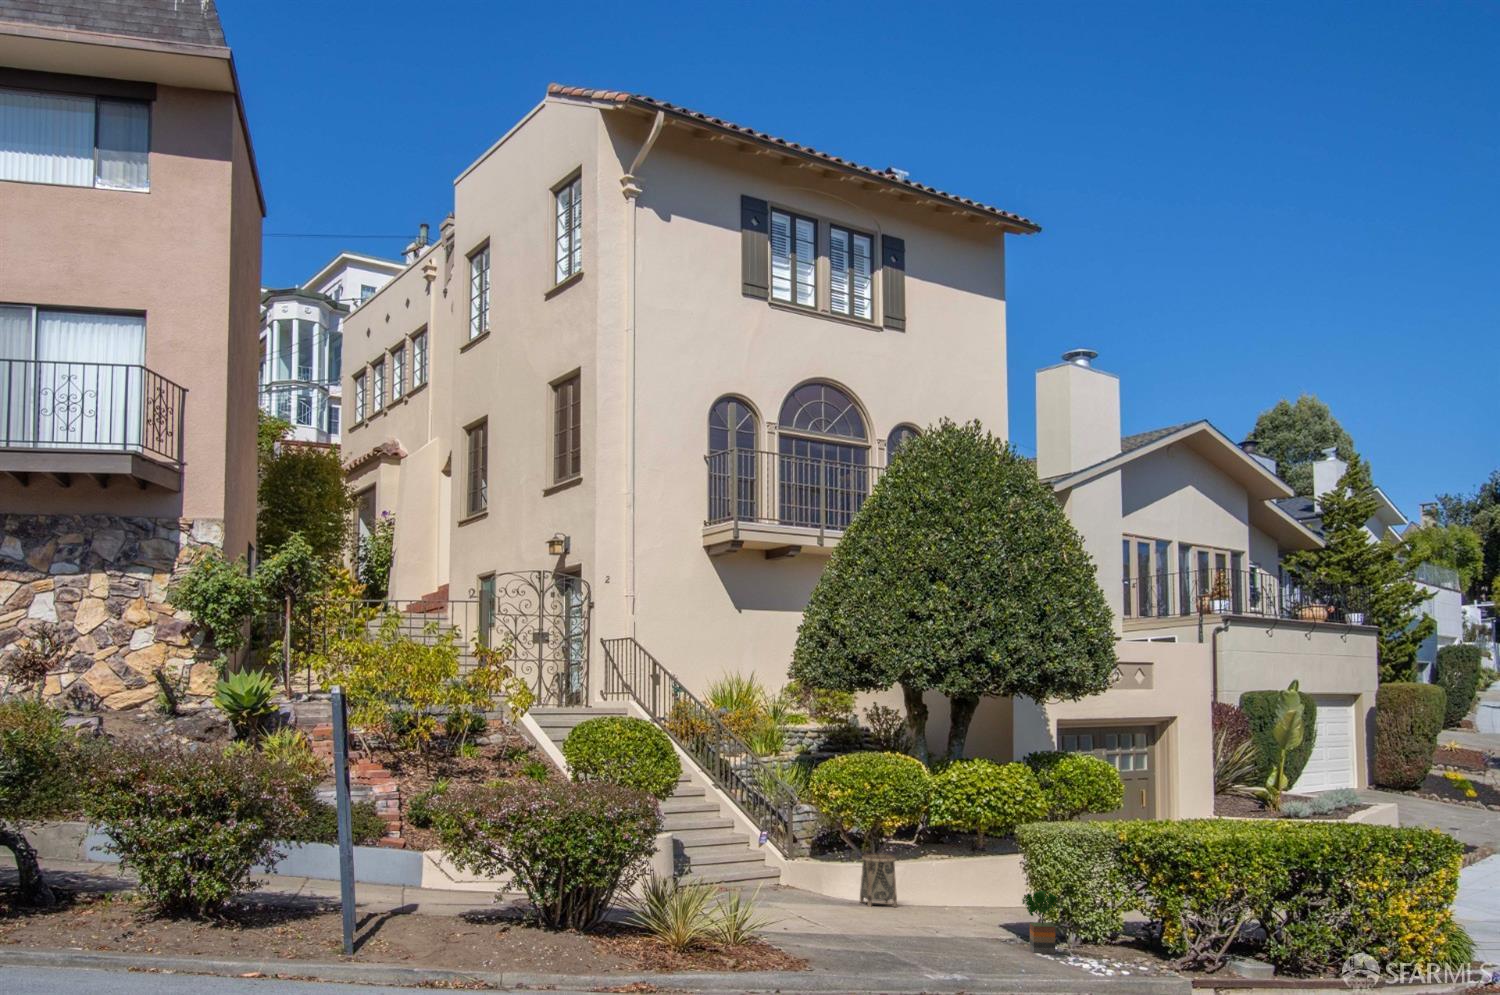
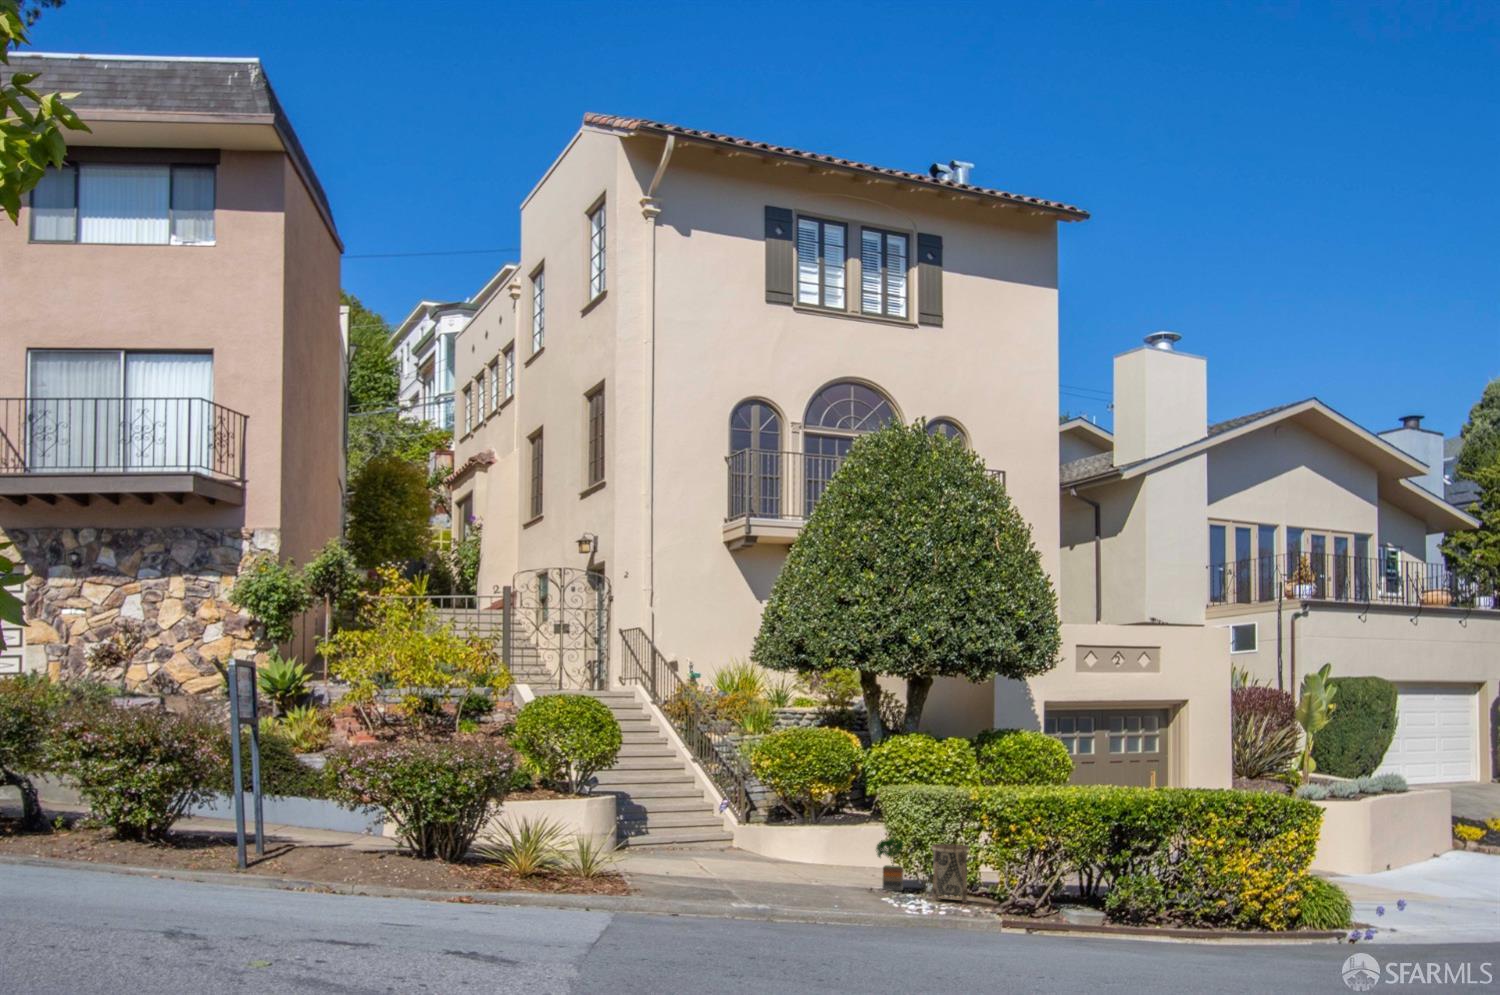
basket: present [860,853,897,907] -> present [932,844,969,903]

